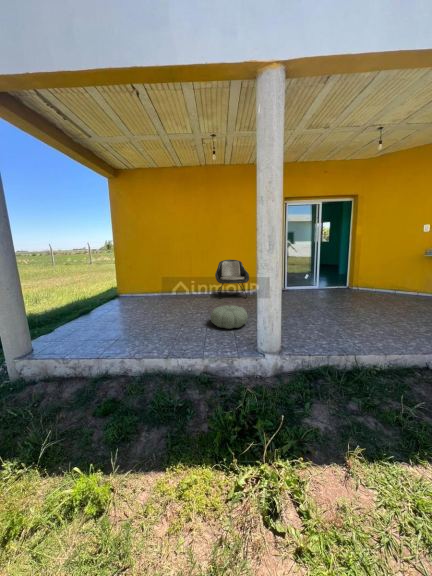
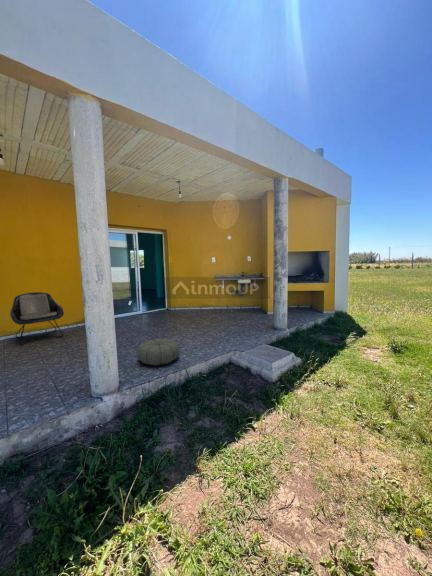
pouf: present [210,306,248,329] -> present [138,339,179,365]

